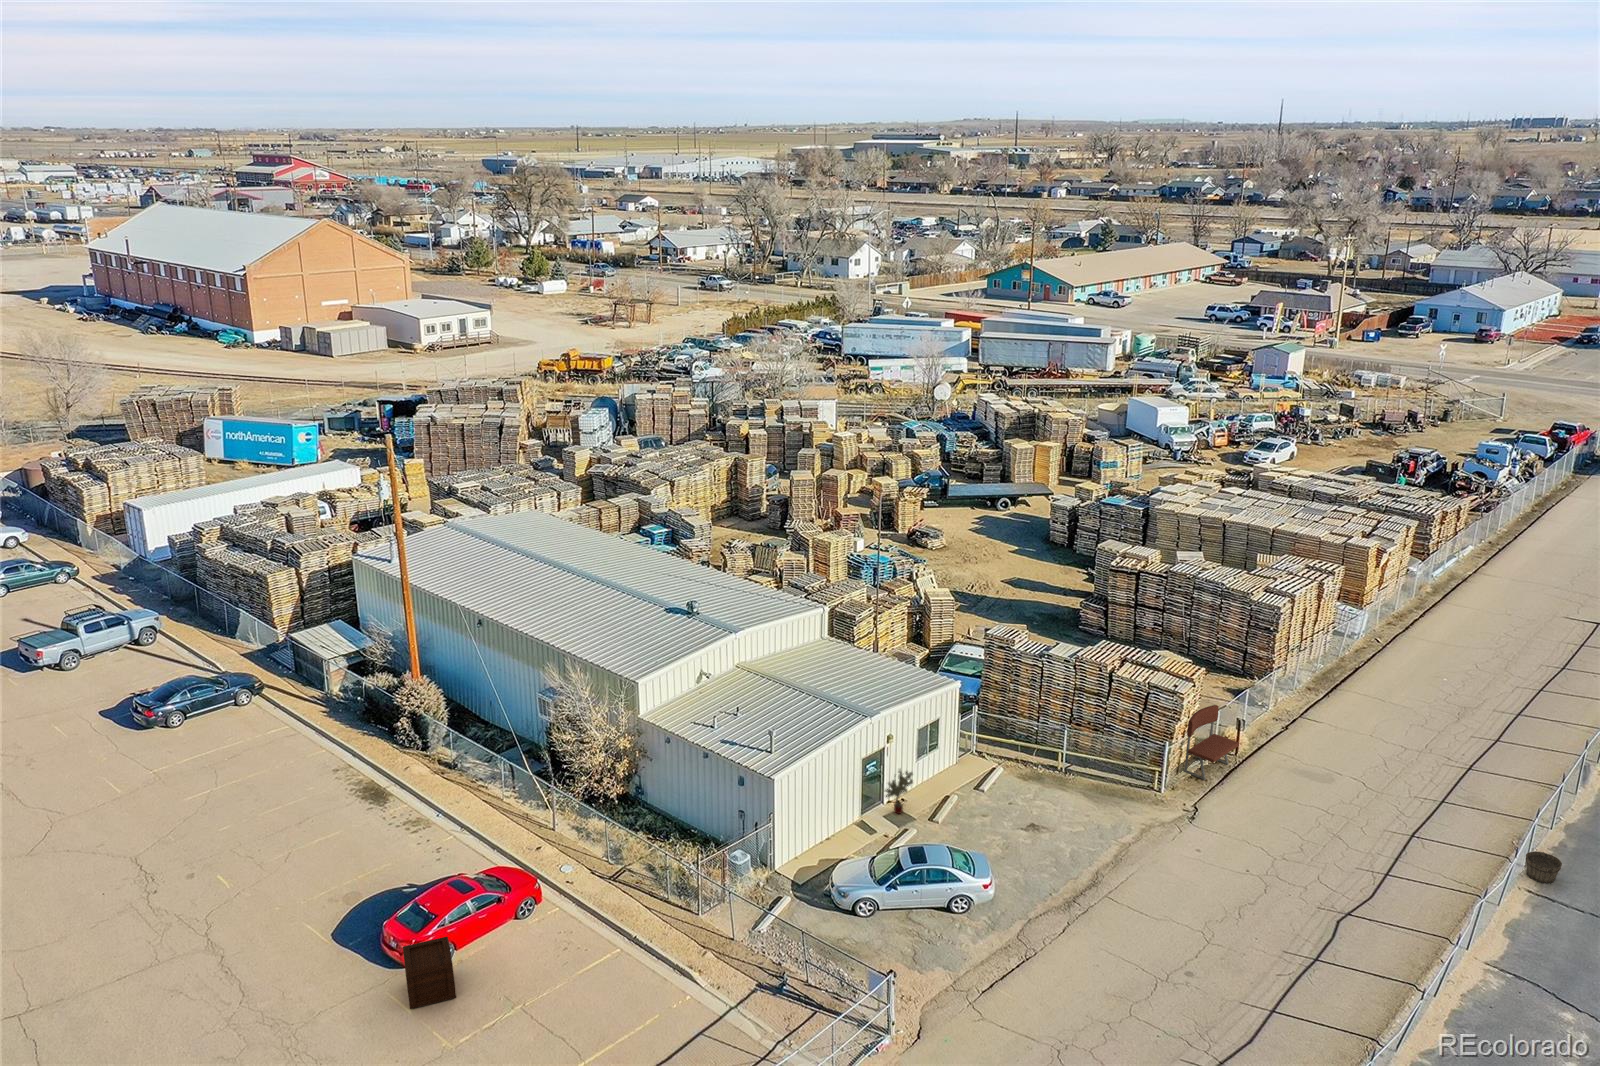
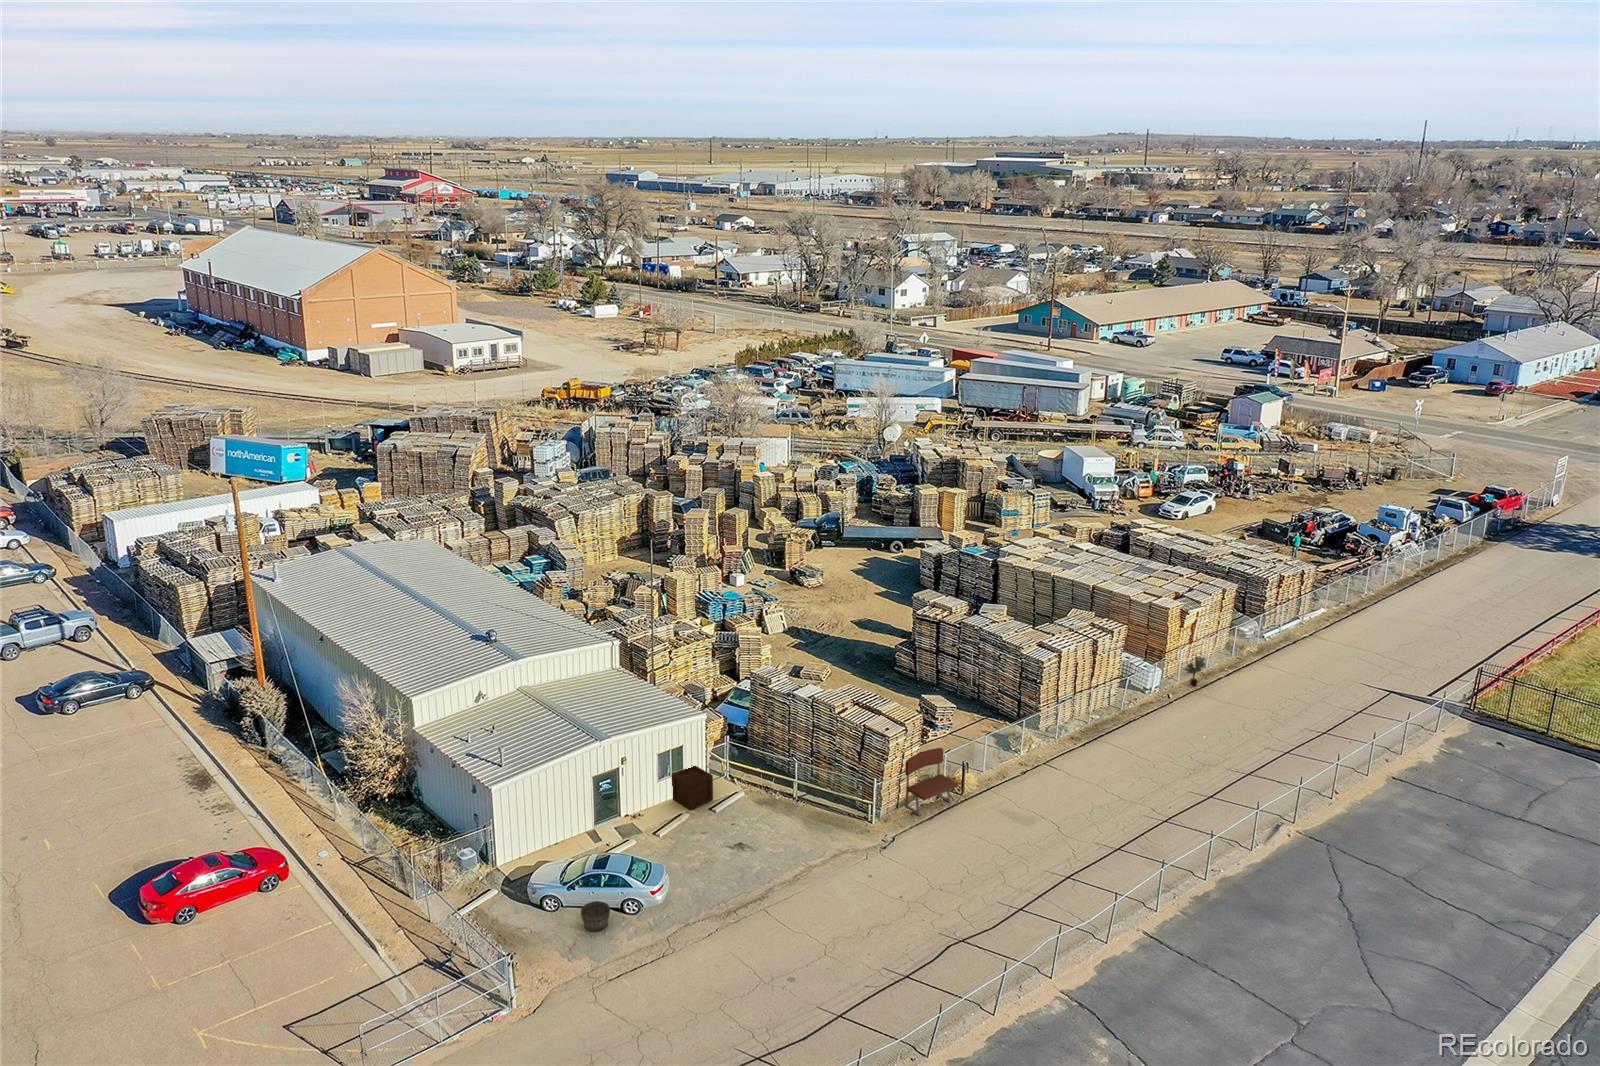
potted tree: present [885,769,913,814] -> present [1185,655,1205,686]
wooden bucket: present [1526,851,1562,884] -> present [581,901,610,932]
wooden crate: present [403,937,456,1009] -> present [672,766,713,810]

